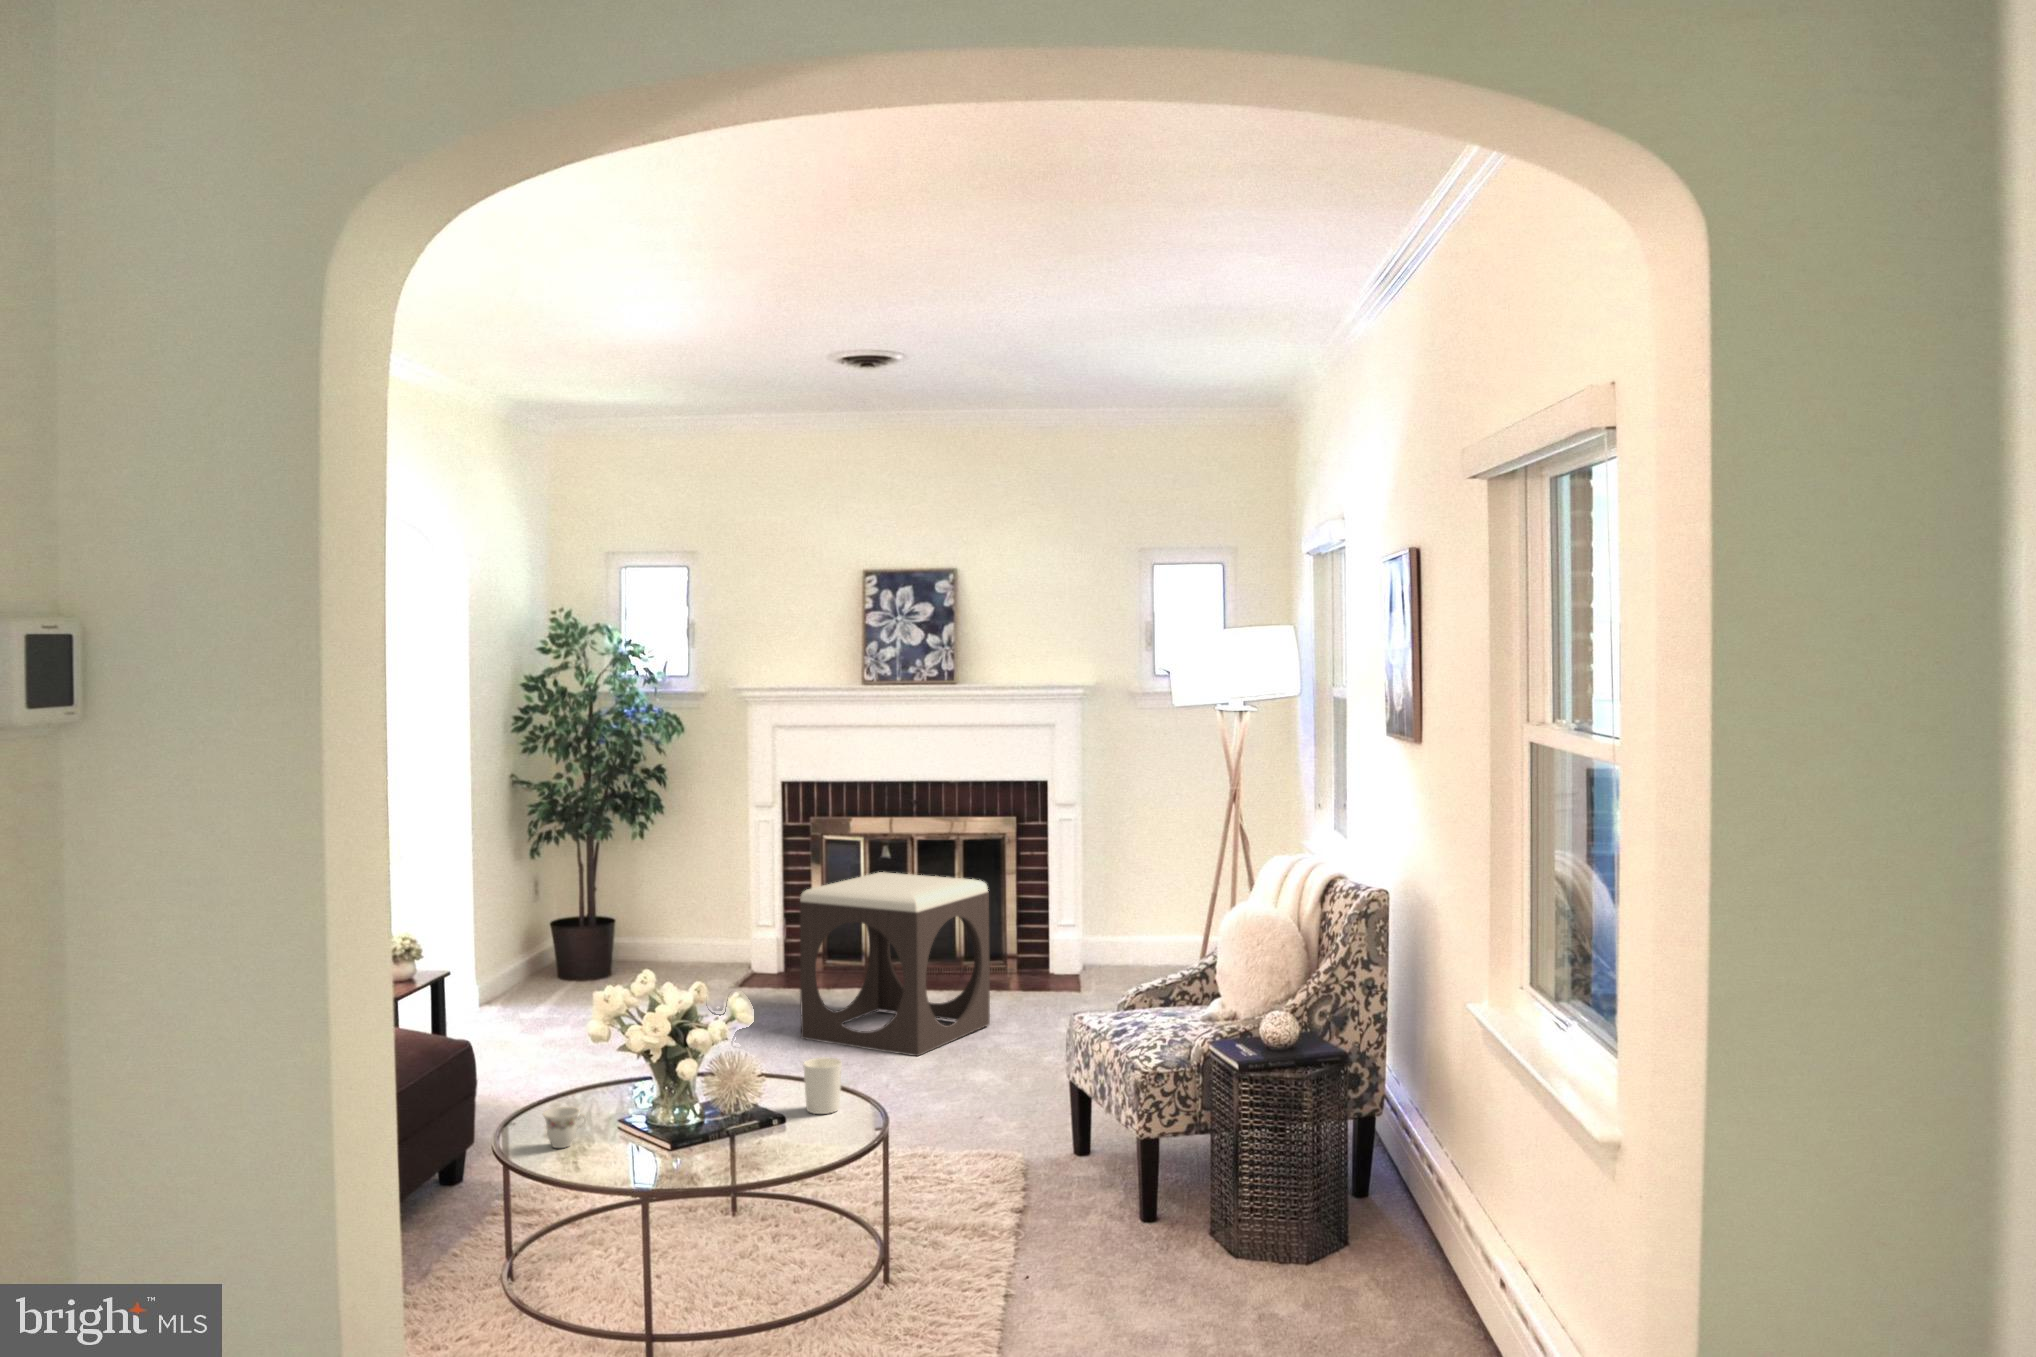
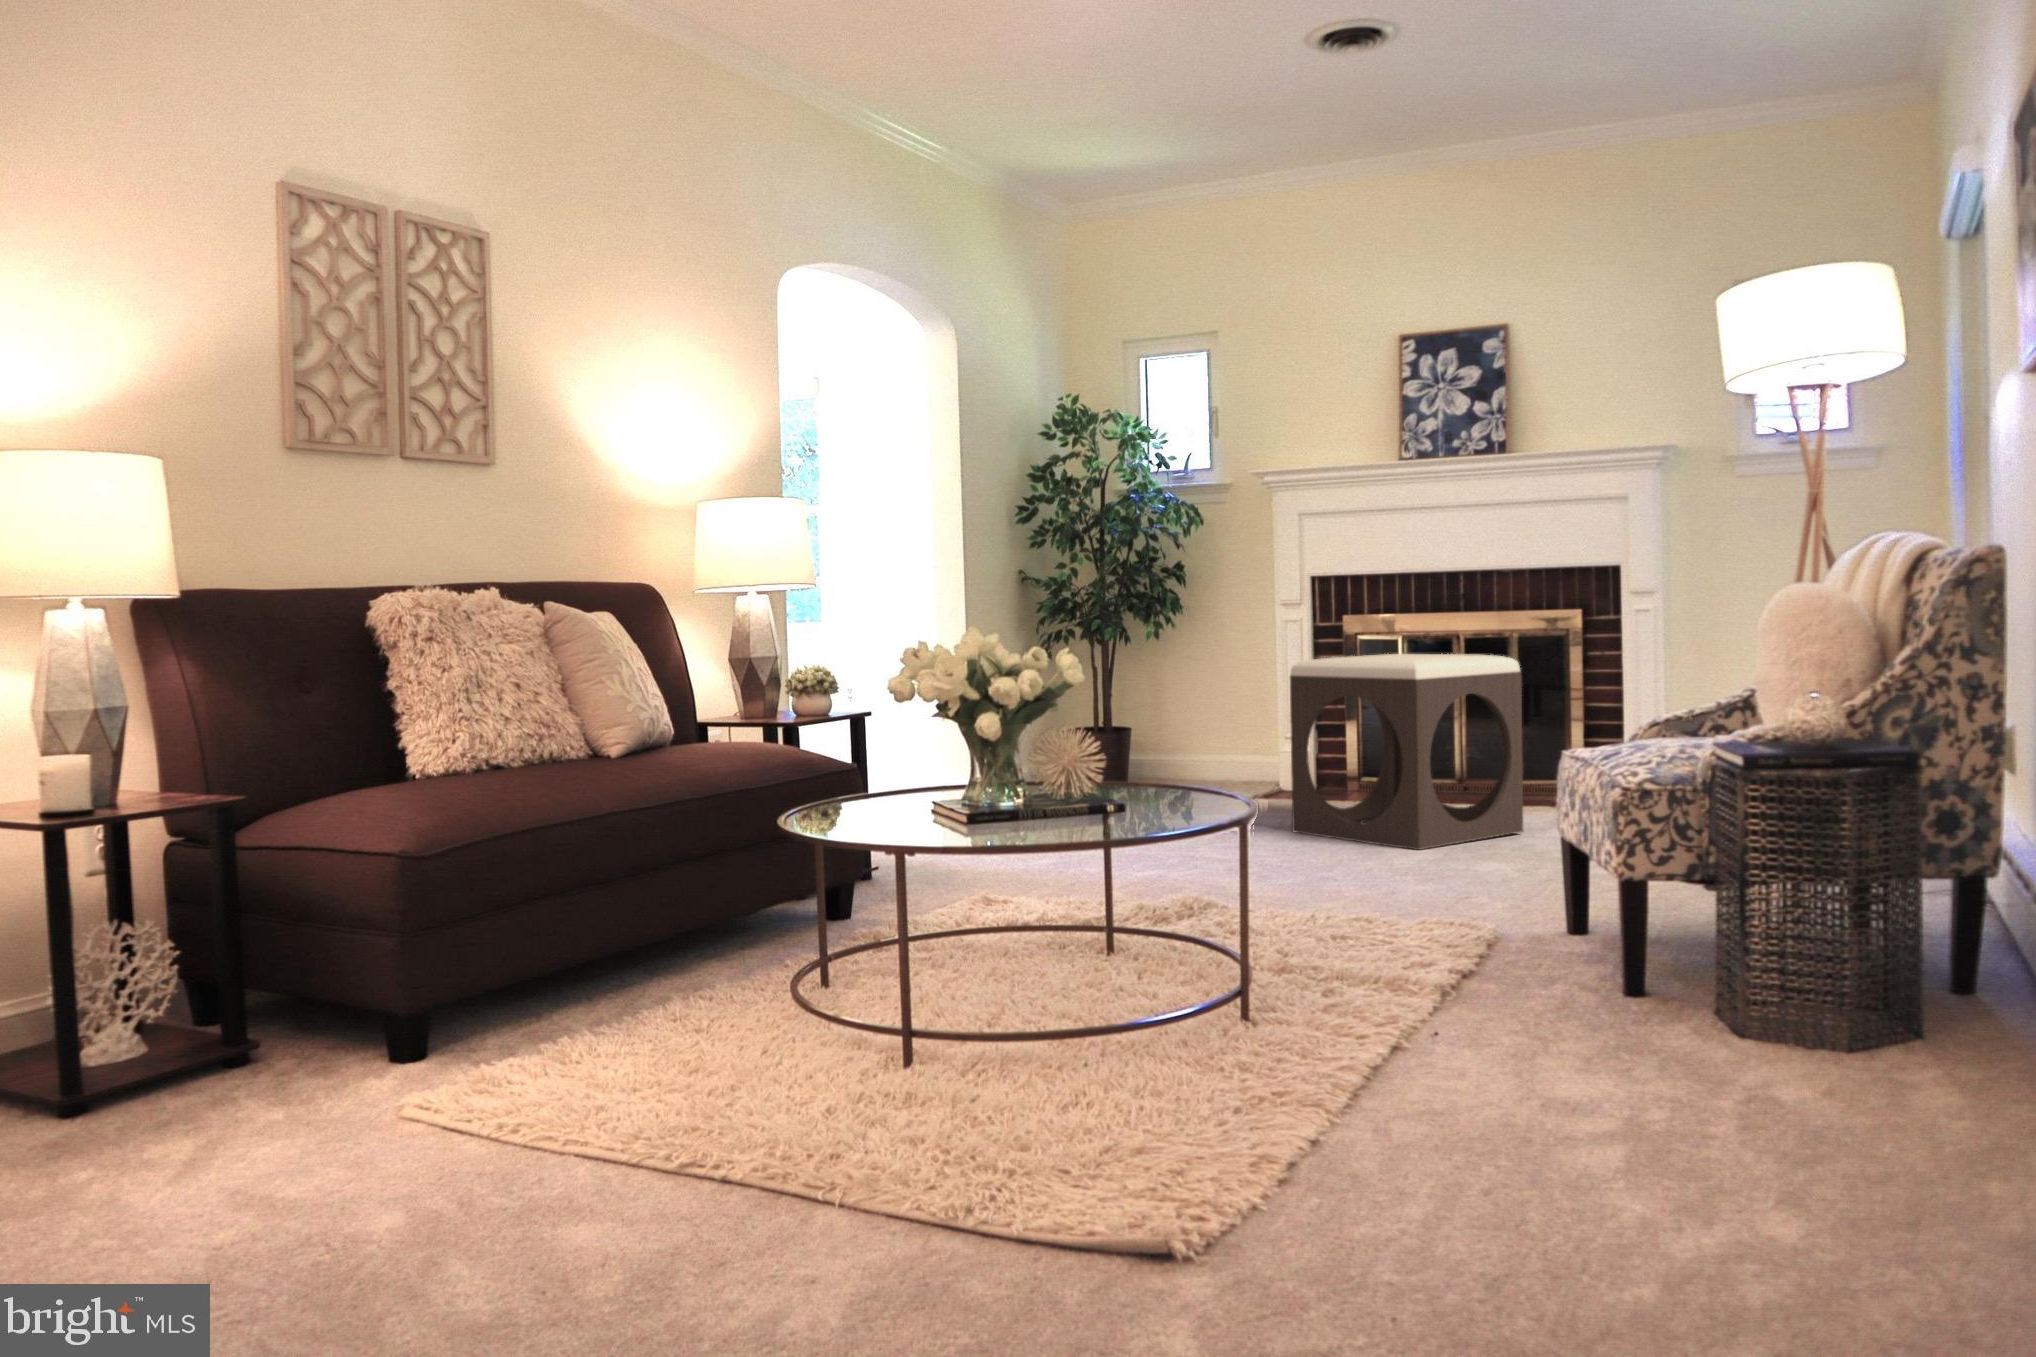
candle holder: present [803,1057,842,1114] -> none [1174,749,1220,810]
teacup: present [543,1107,586,1148] -> none [875,777,922,818]

